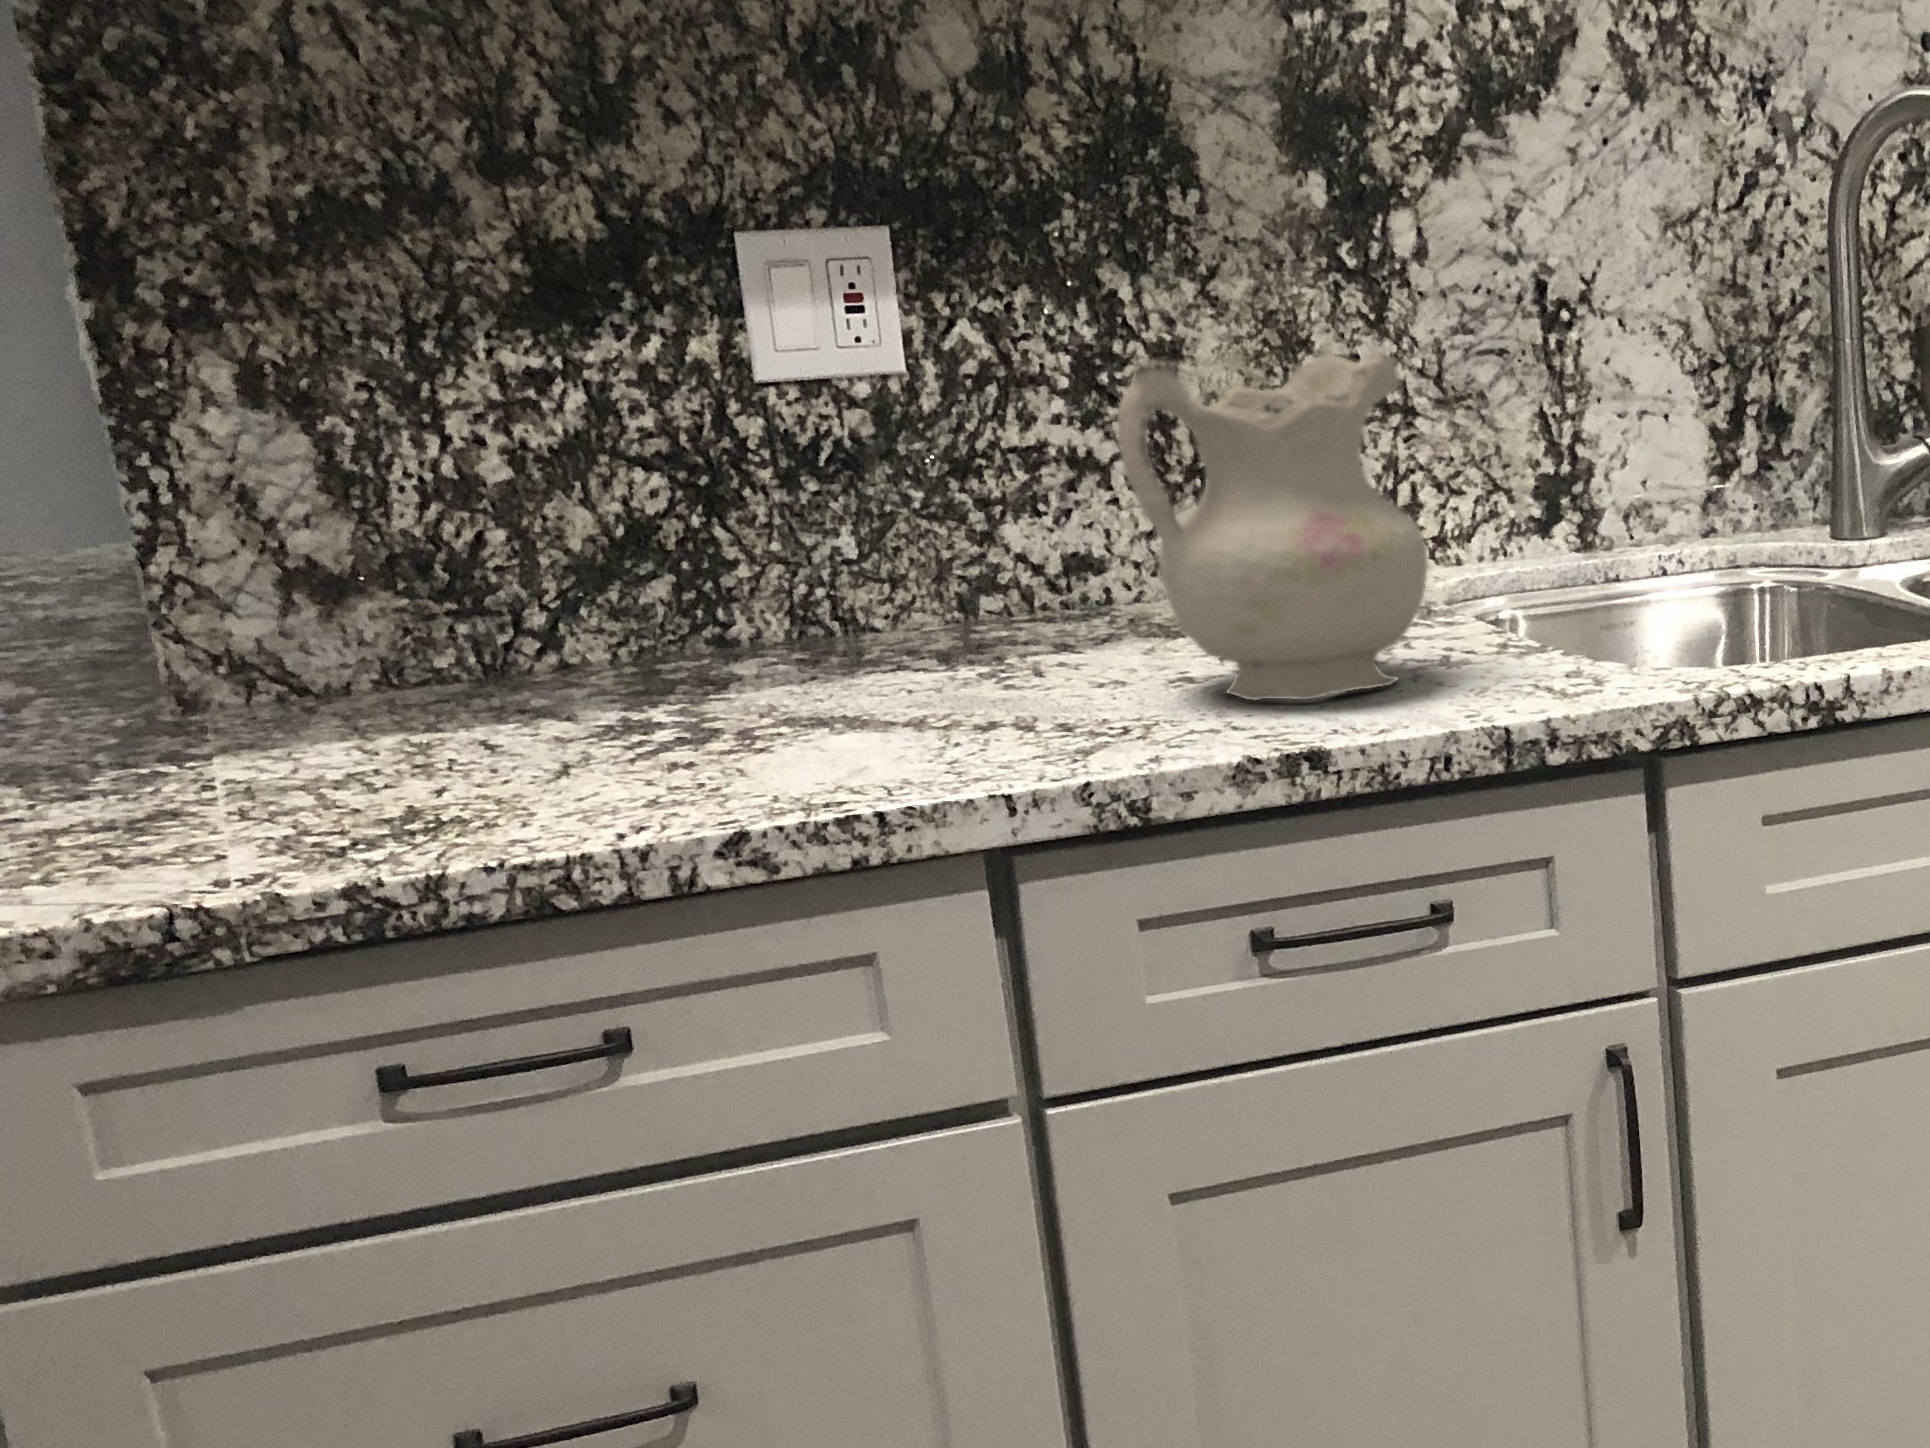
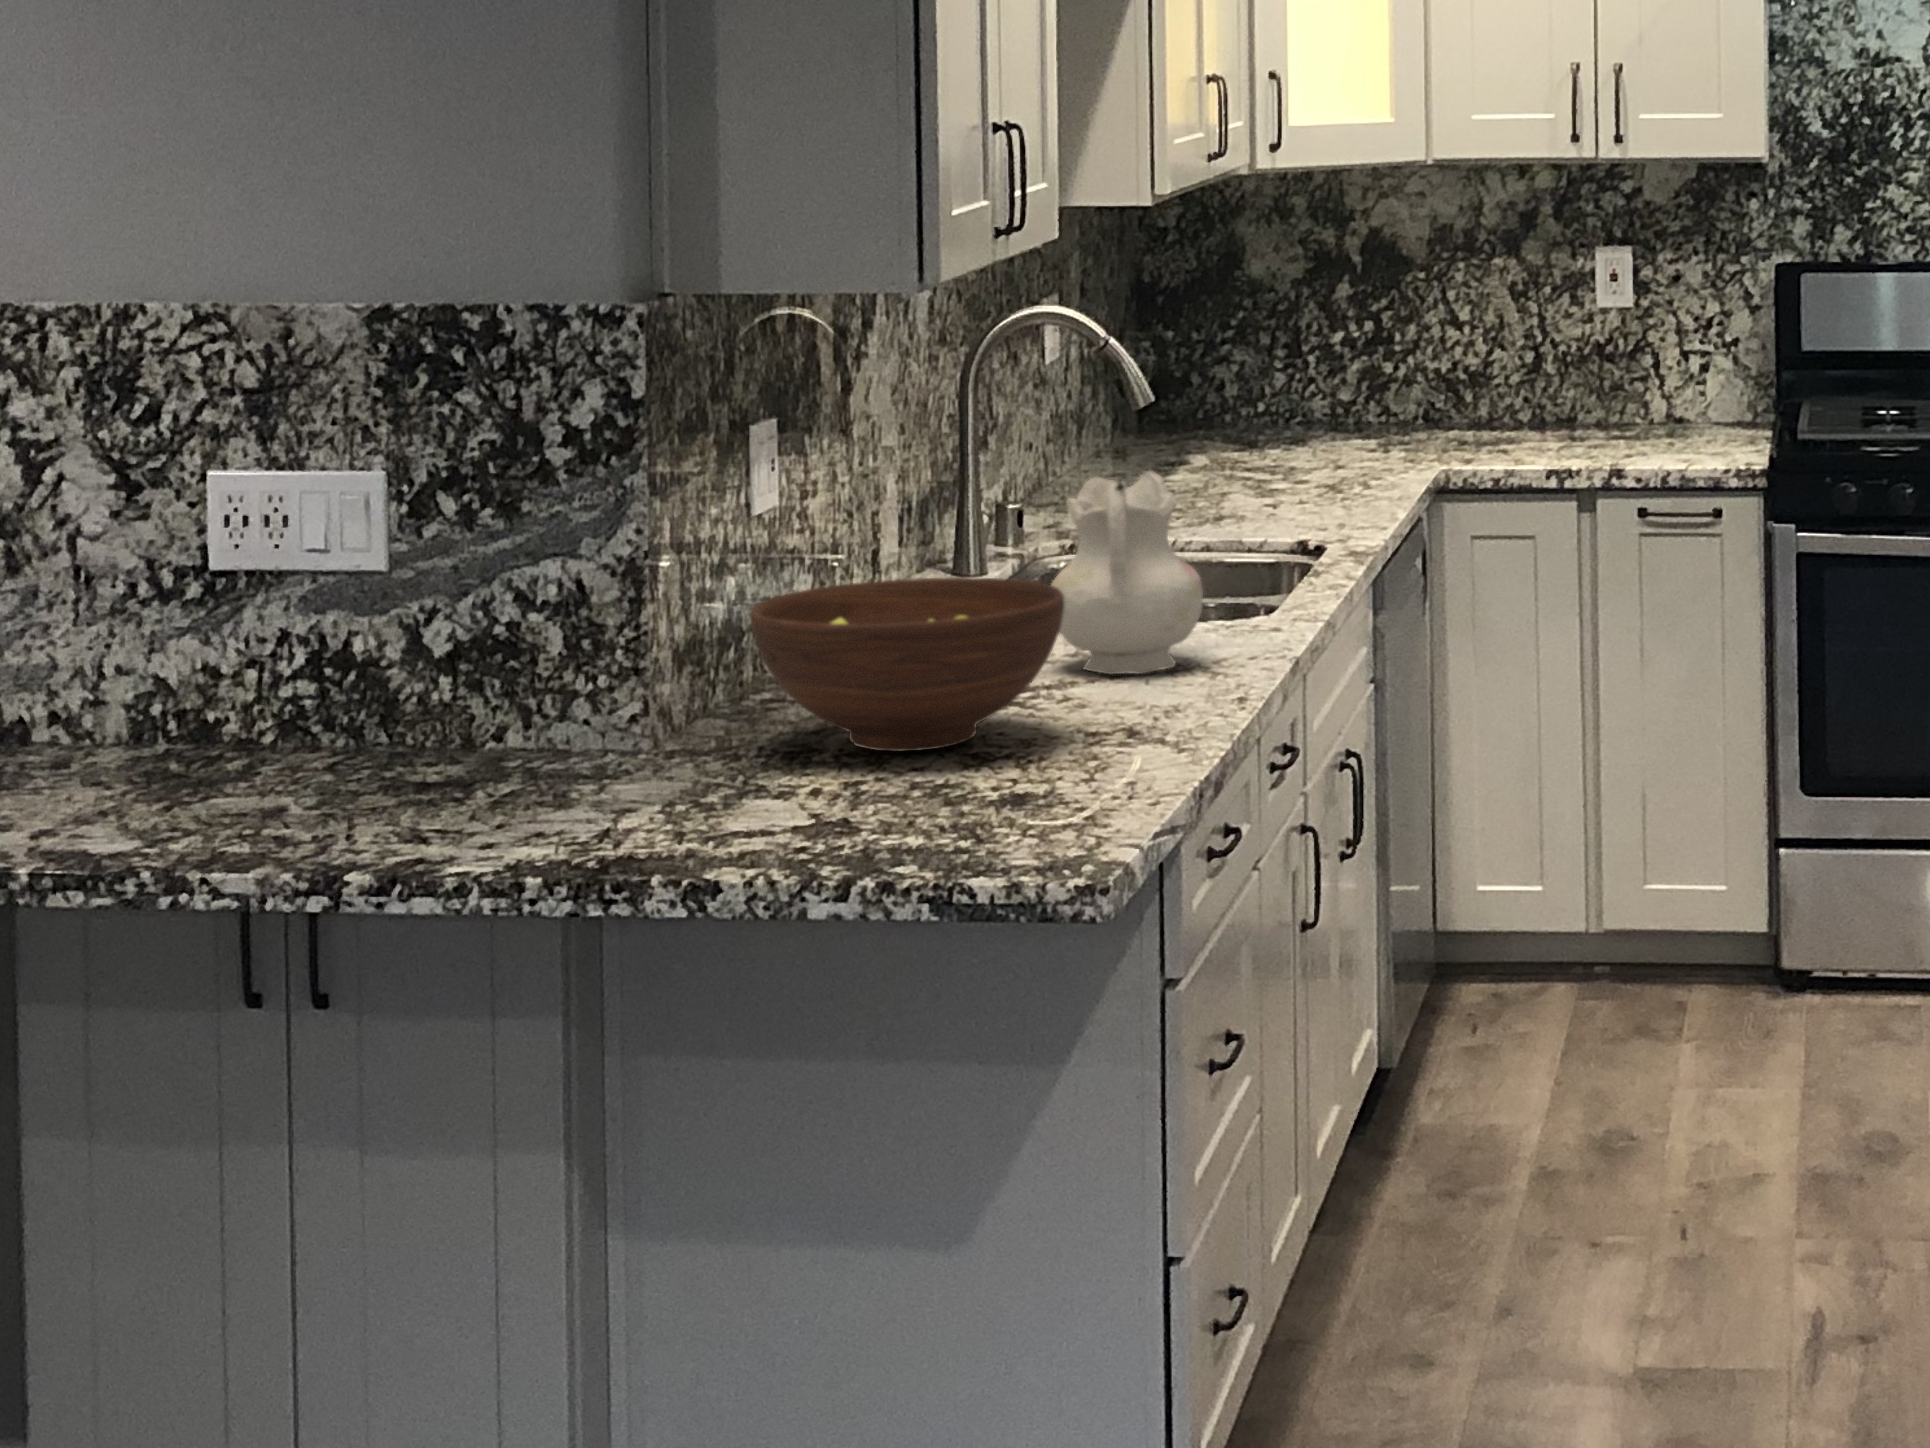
fruit bowl: none [205,477,757,753] -> present [750,577,1064,751]

